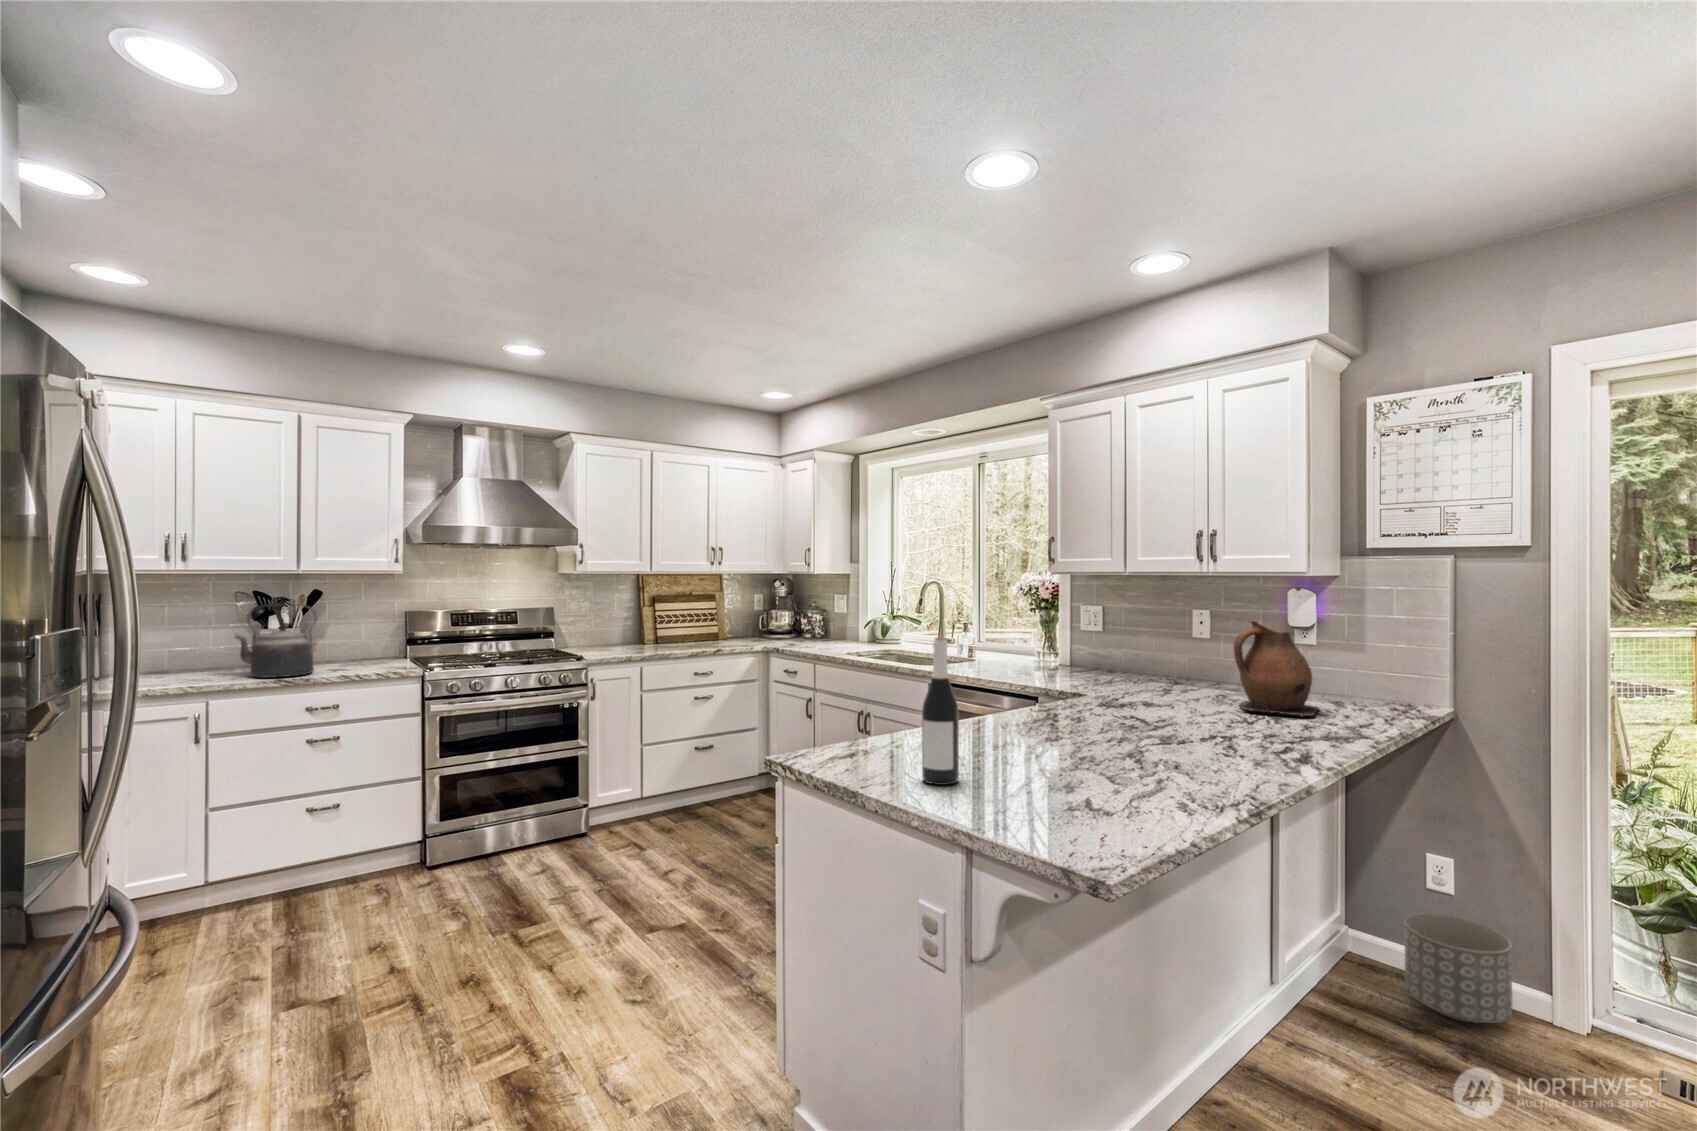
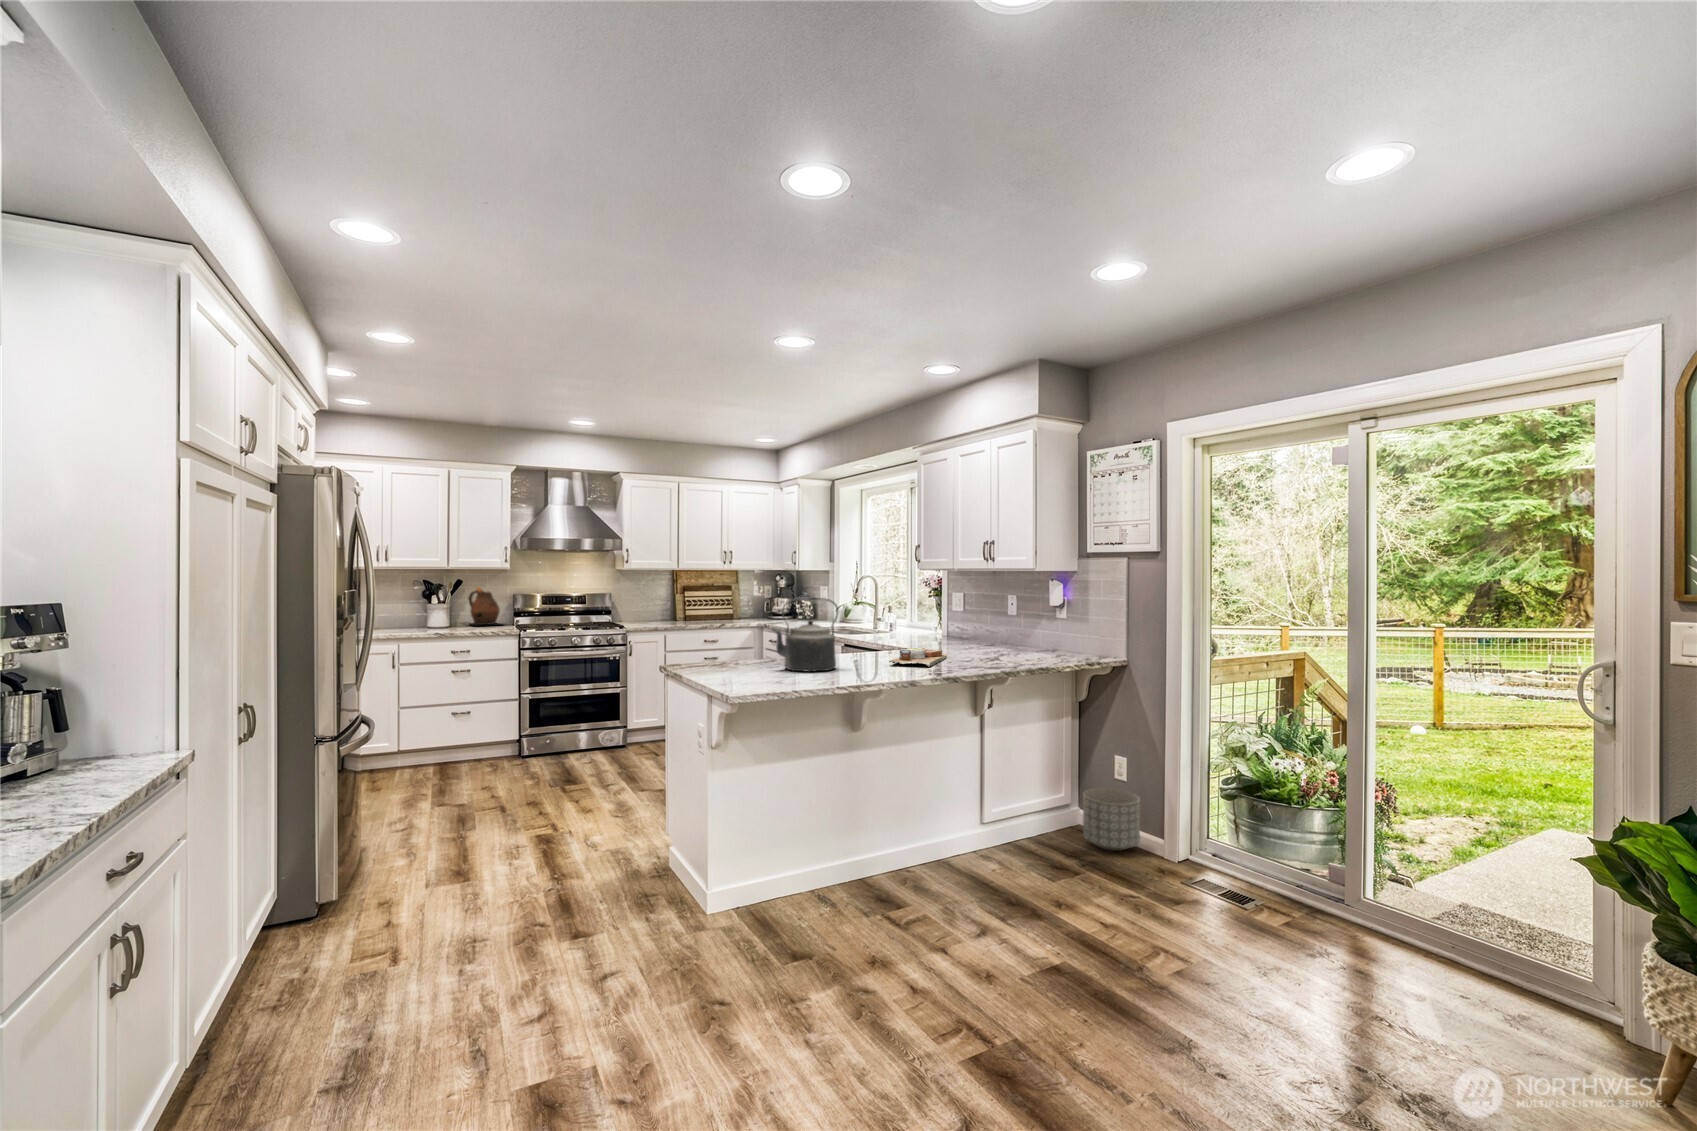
kettle: present [235,604,317,678] -> present [772,598,839,672]
ceramic pitcher: present [1233,620,1319,717] -> present [469,587,500,625]
wine bottle: present [922,637,959,785] -> none [727,598,746,673]
cutting board: none [1142,705,1251,751] -> present [889,648,947,667]

